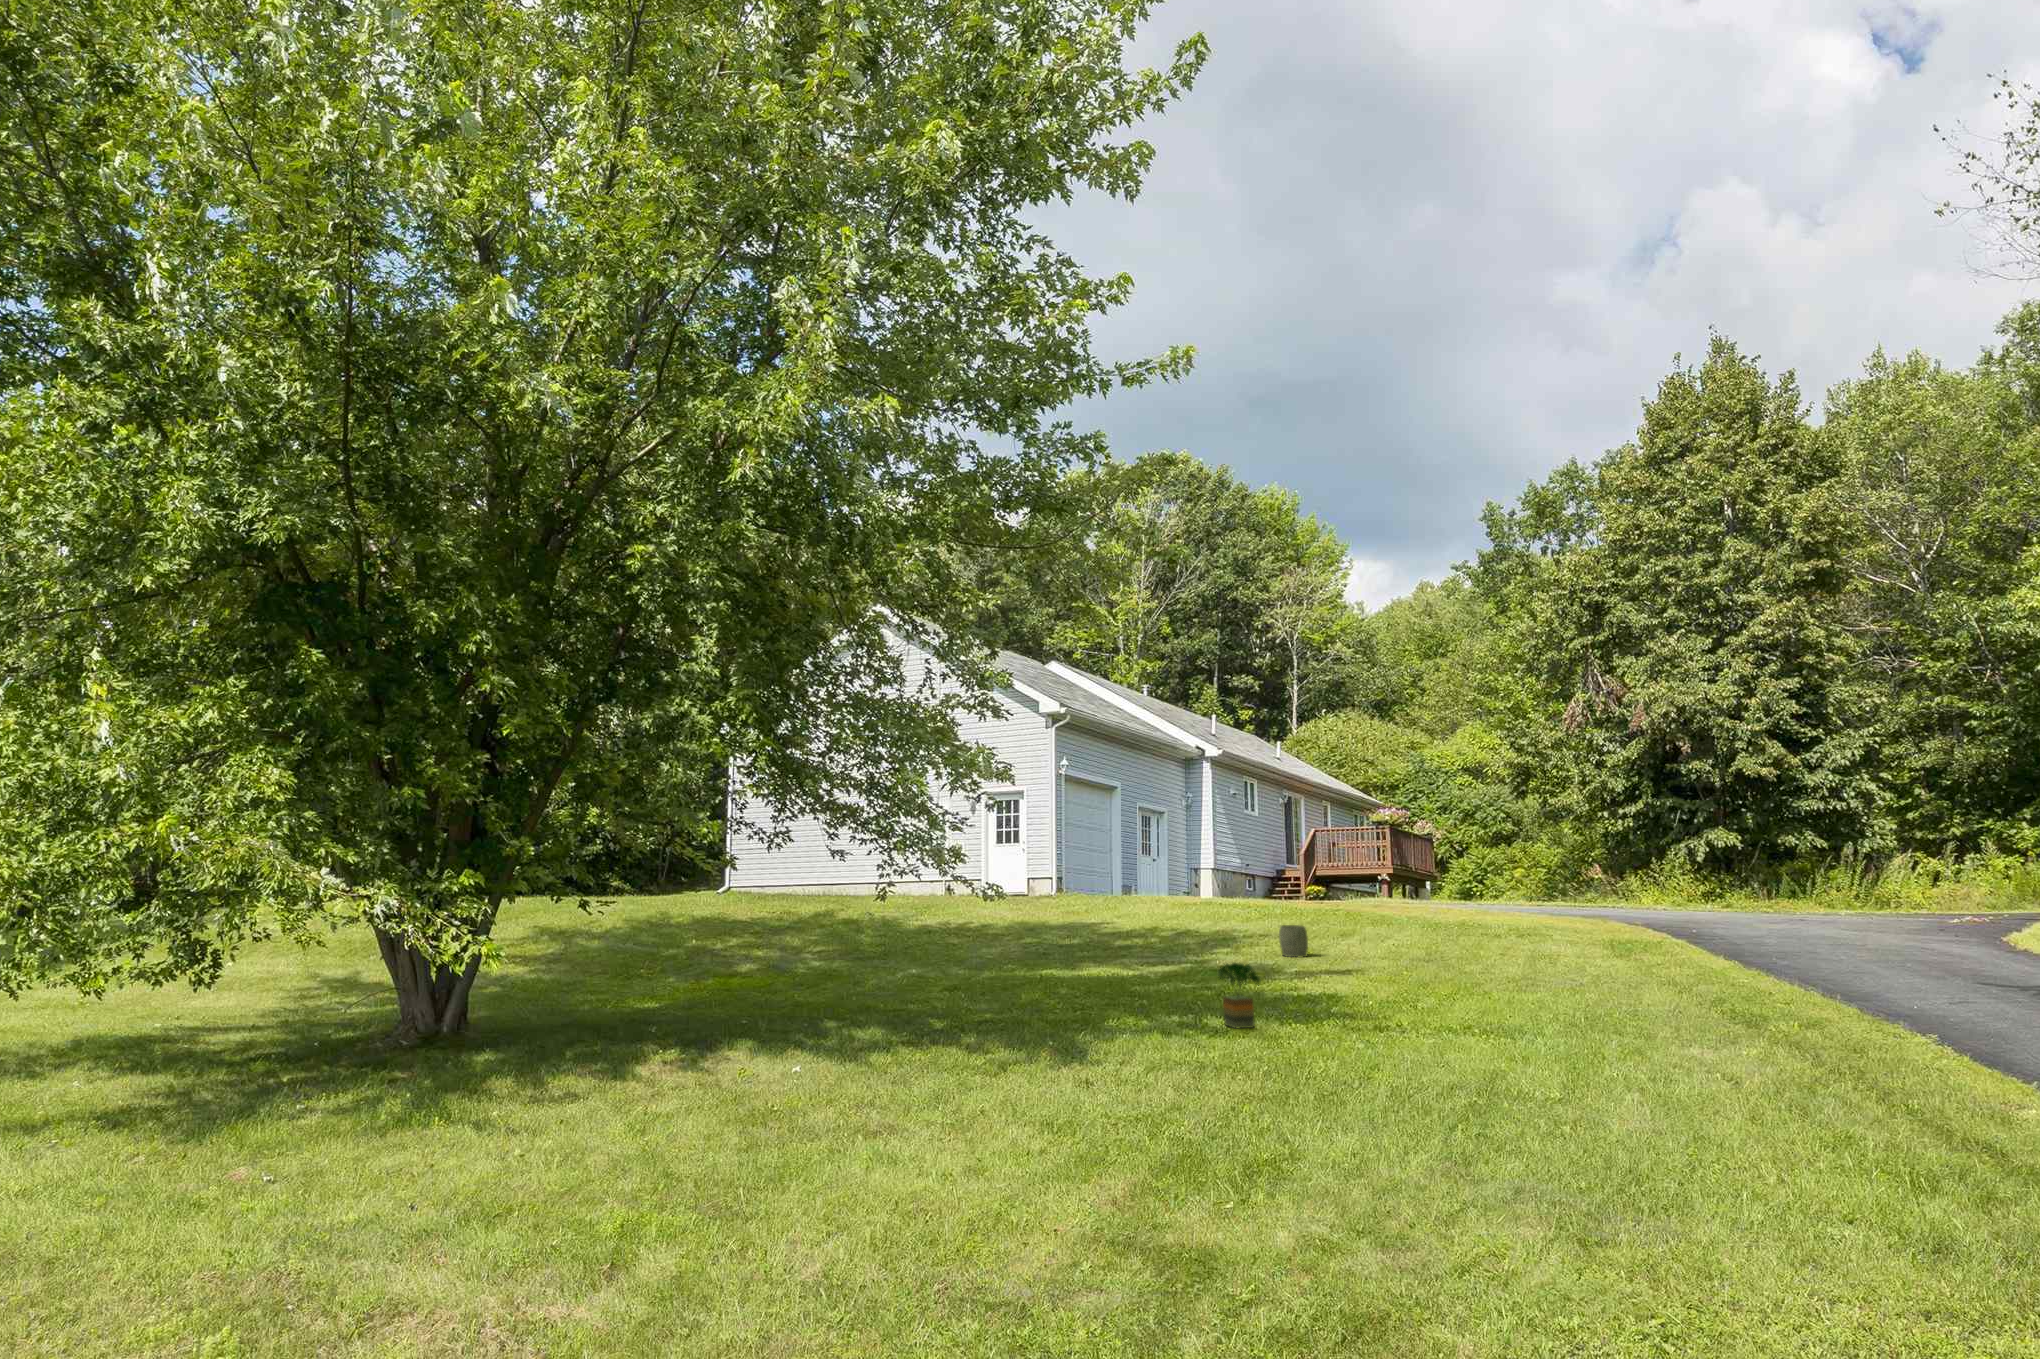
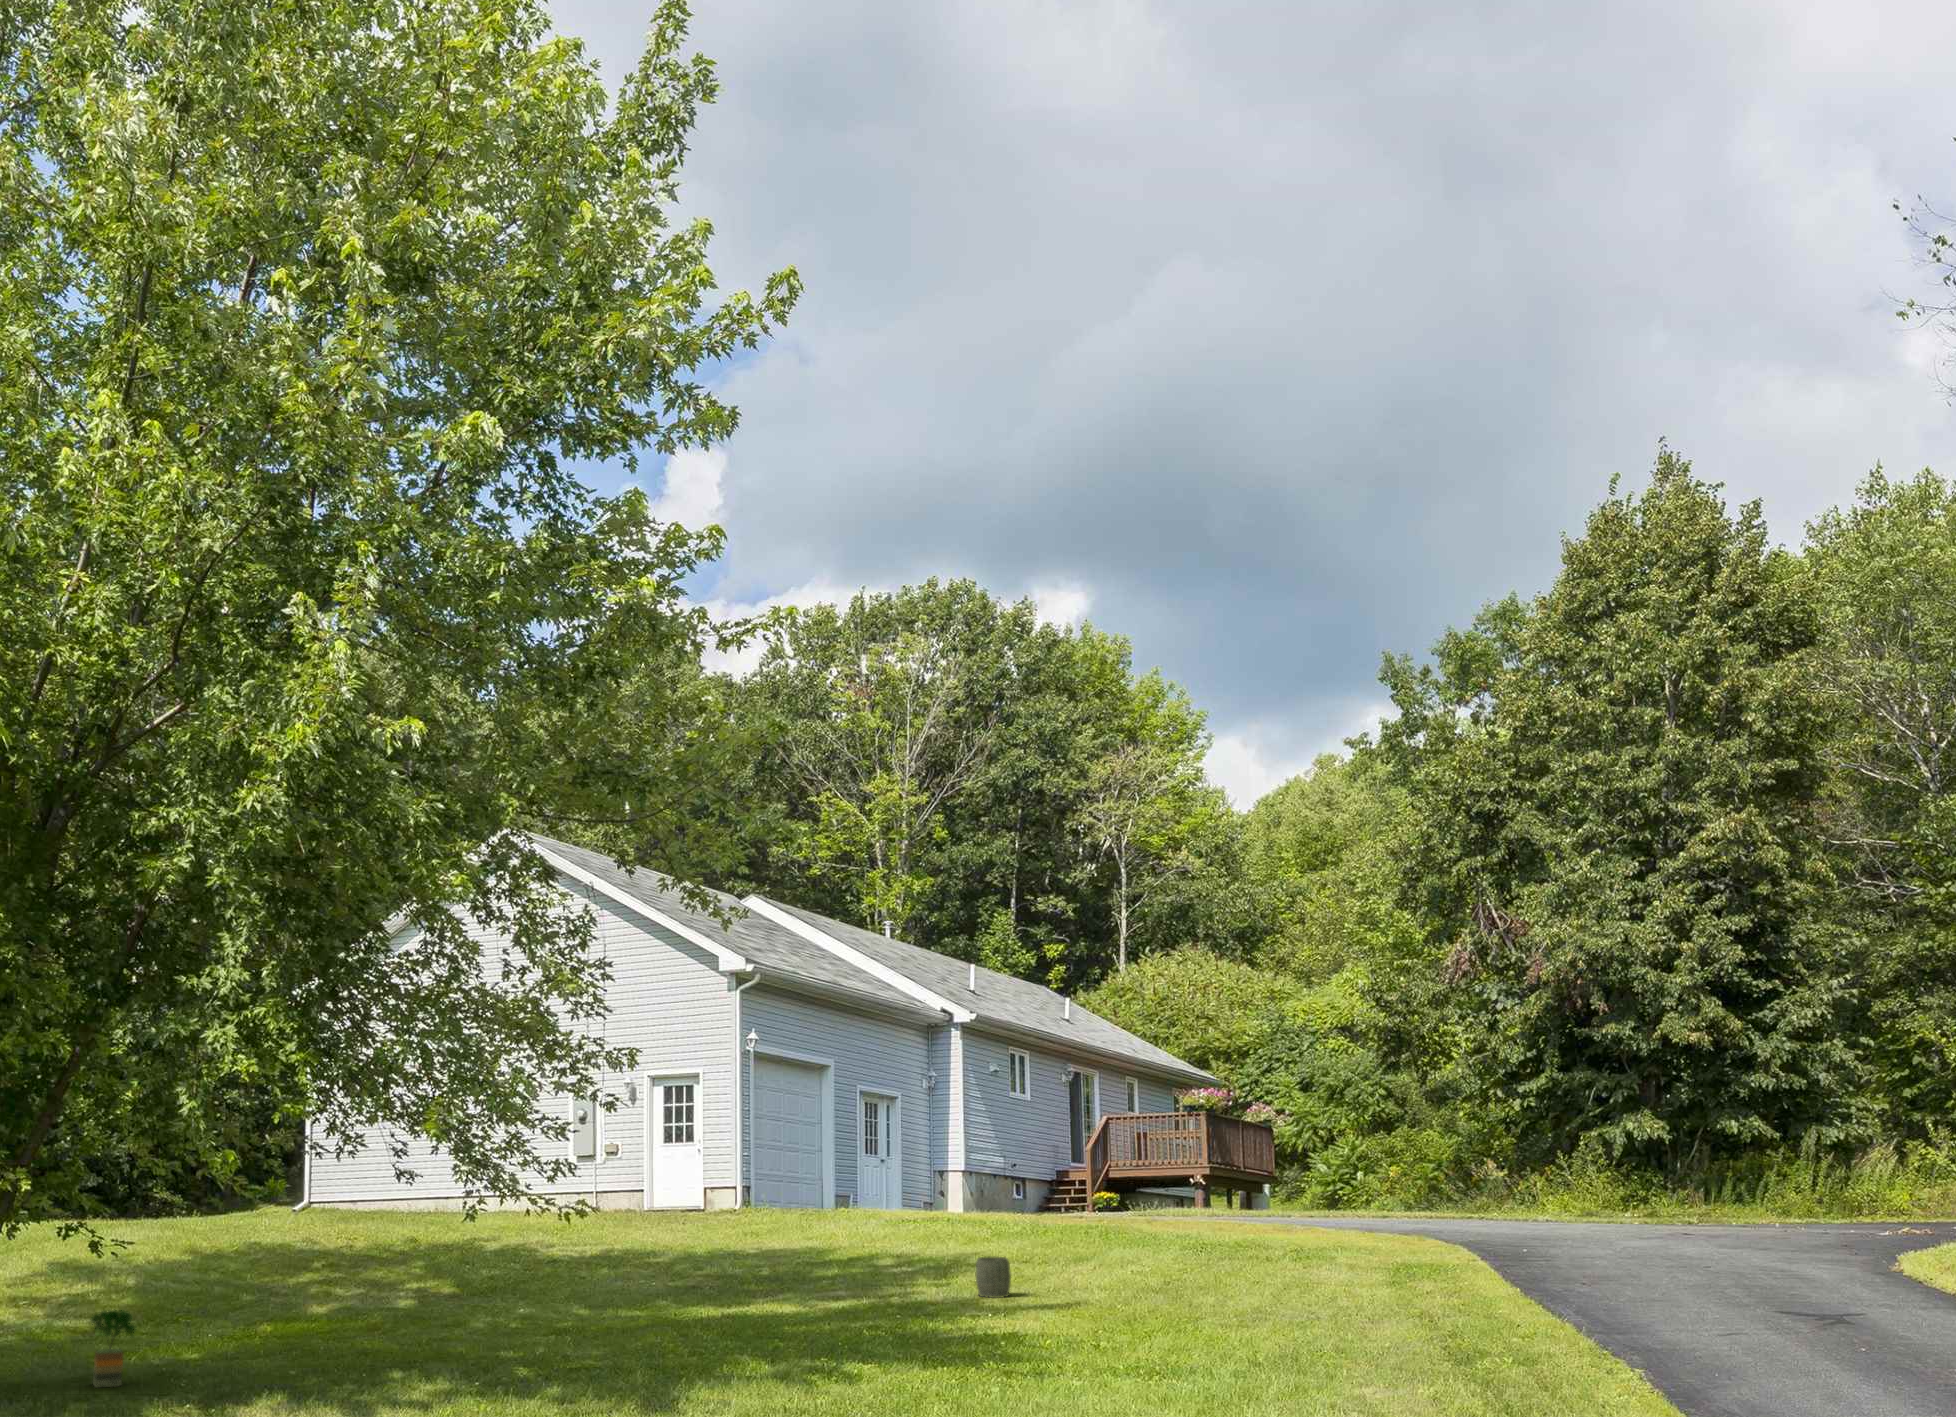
potted tree: present [1218,963,1261,1028] -> present [90,1309,136,1387]

